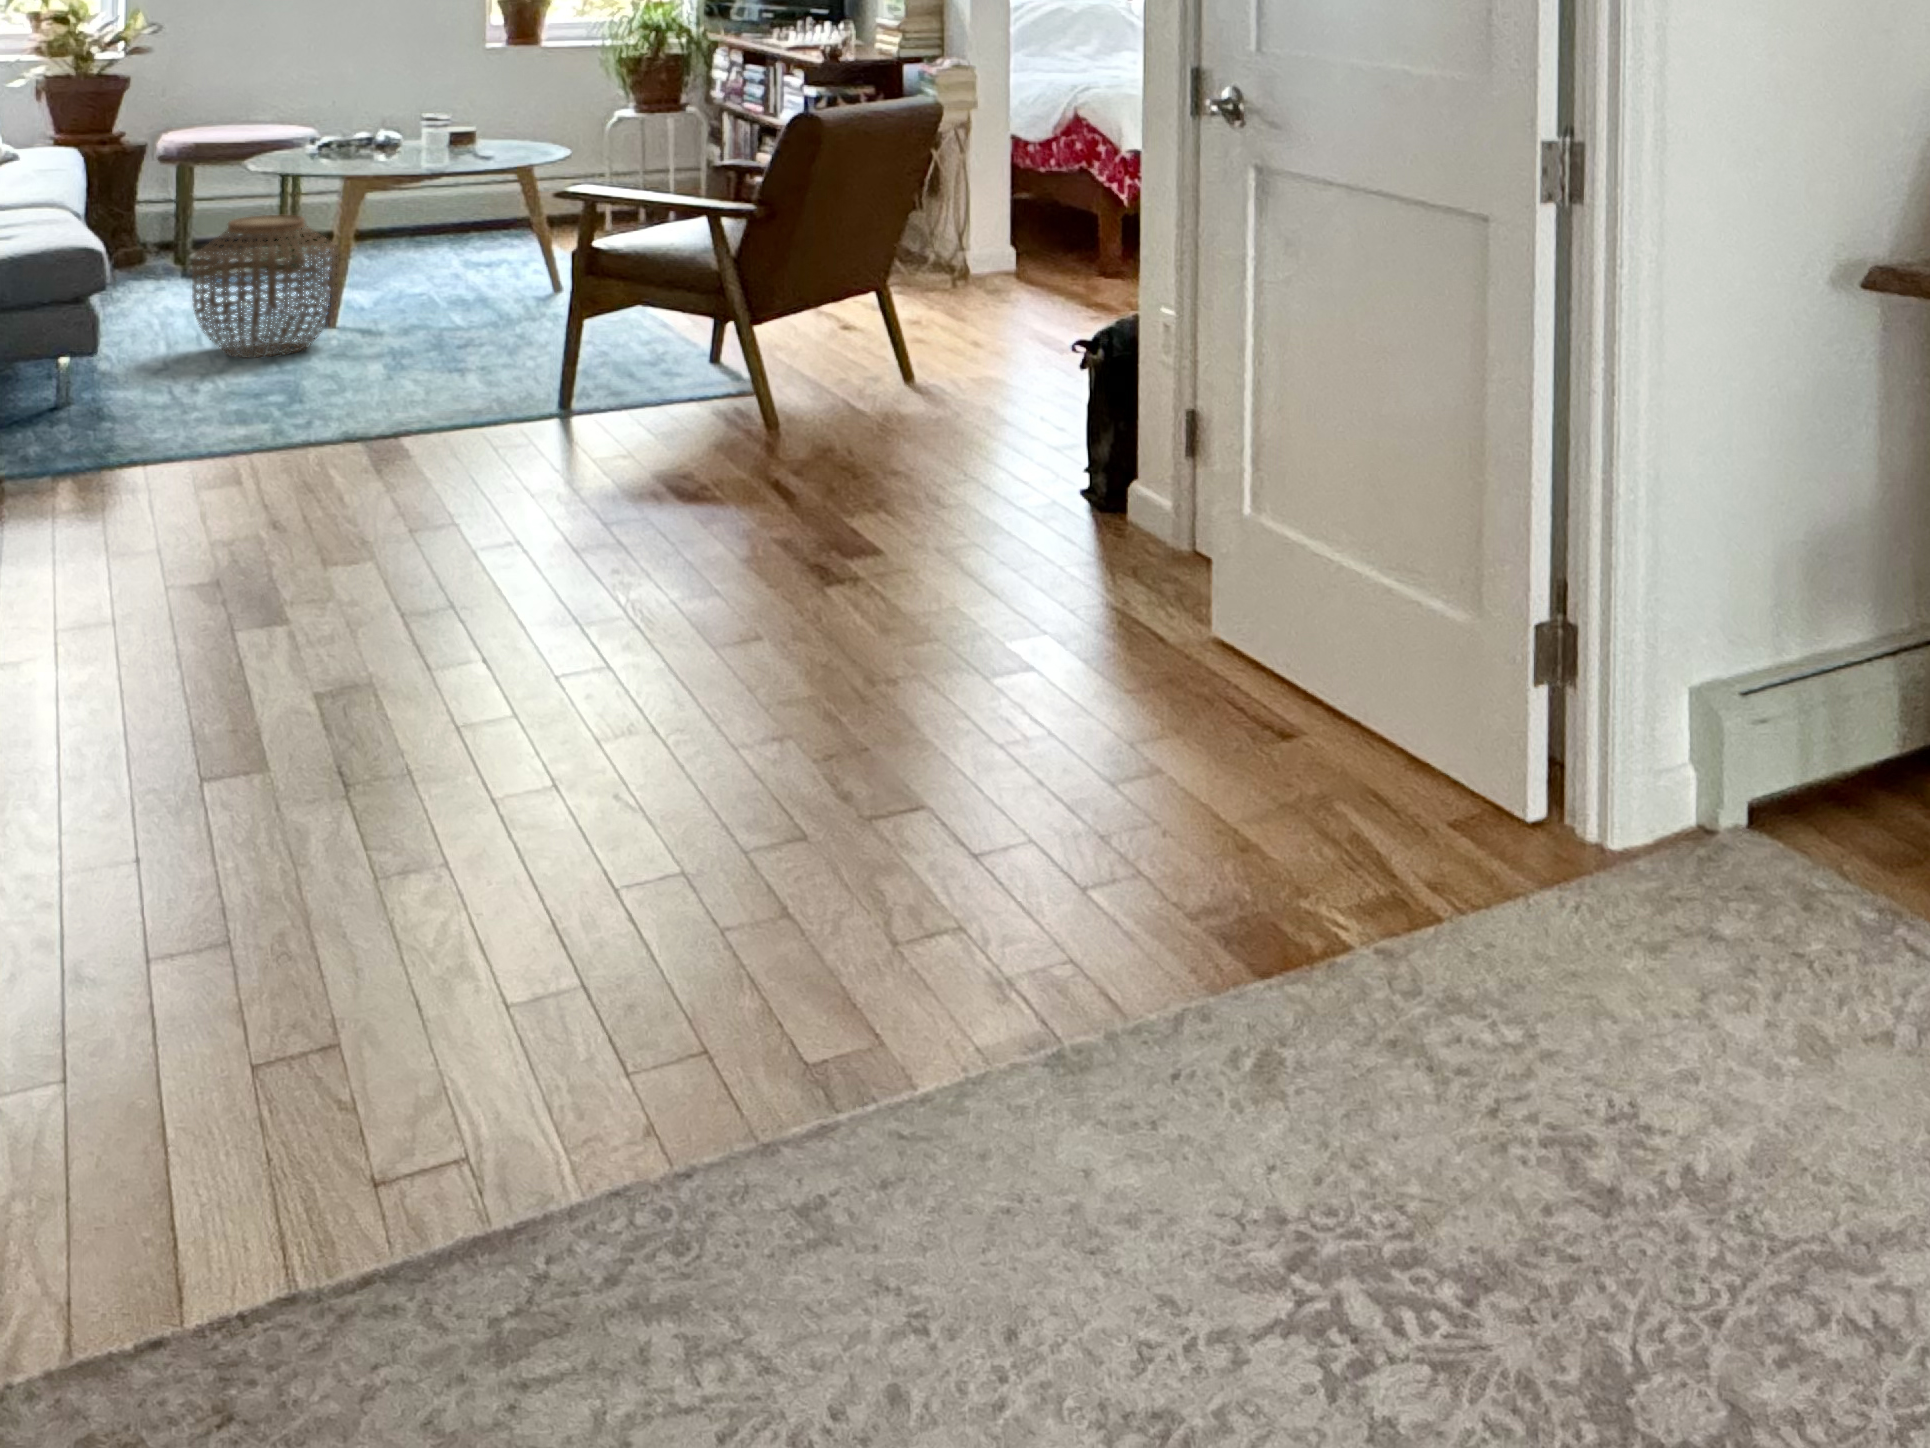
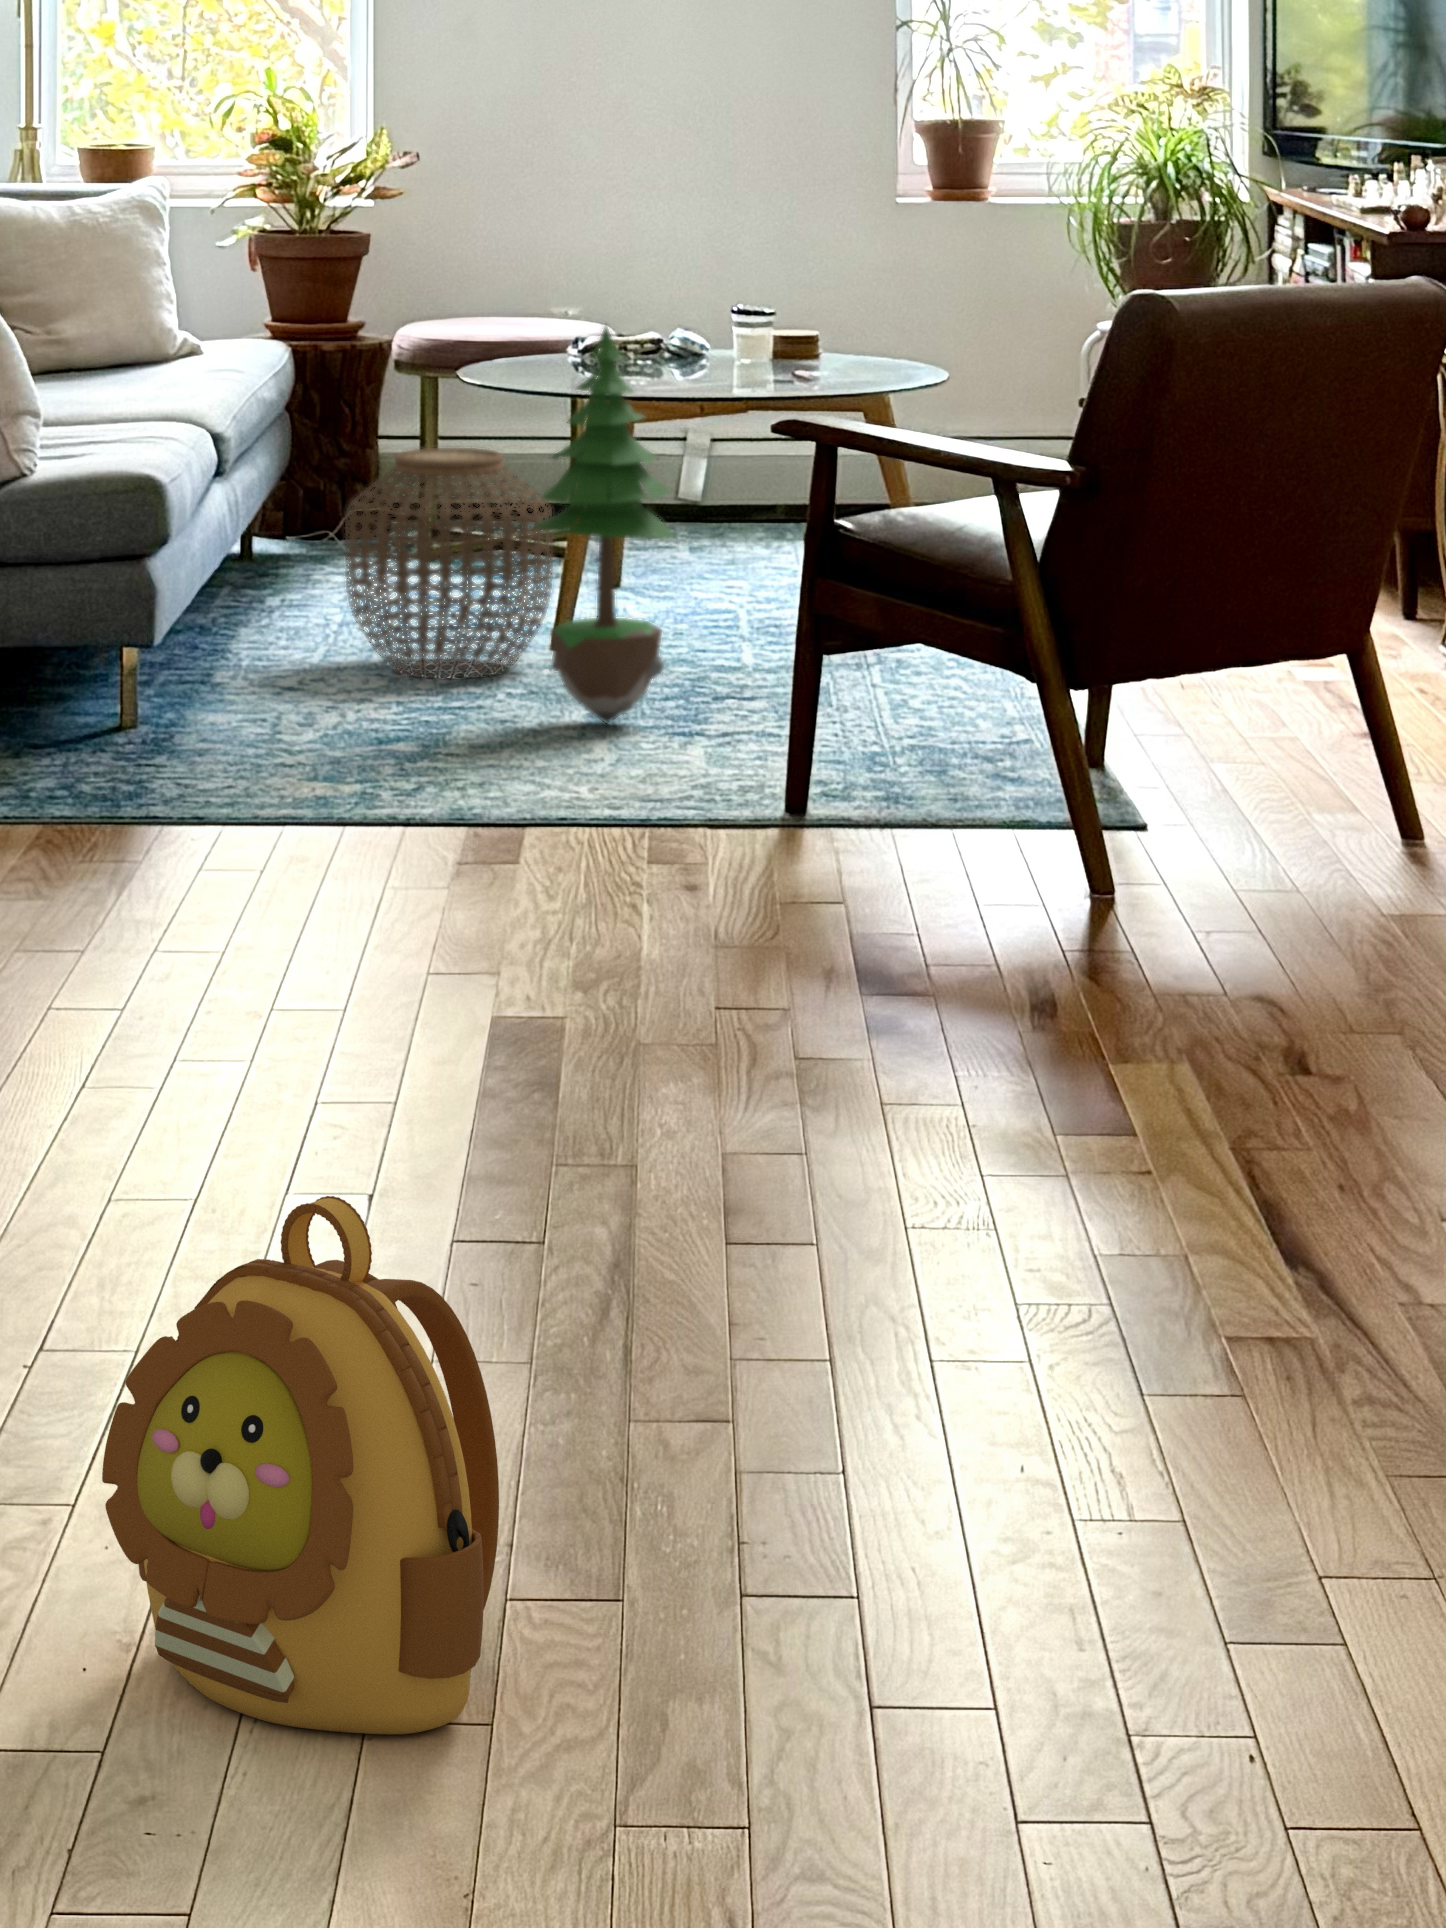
potted tree: none [356,138,451,374] -> present [535,327,676,723]
backpack: none [563,668,797,954] -> present [102,1196,499,1734]

